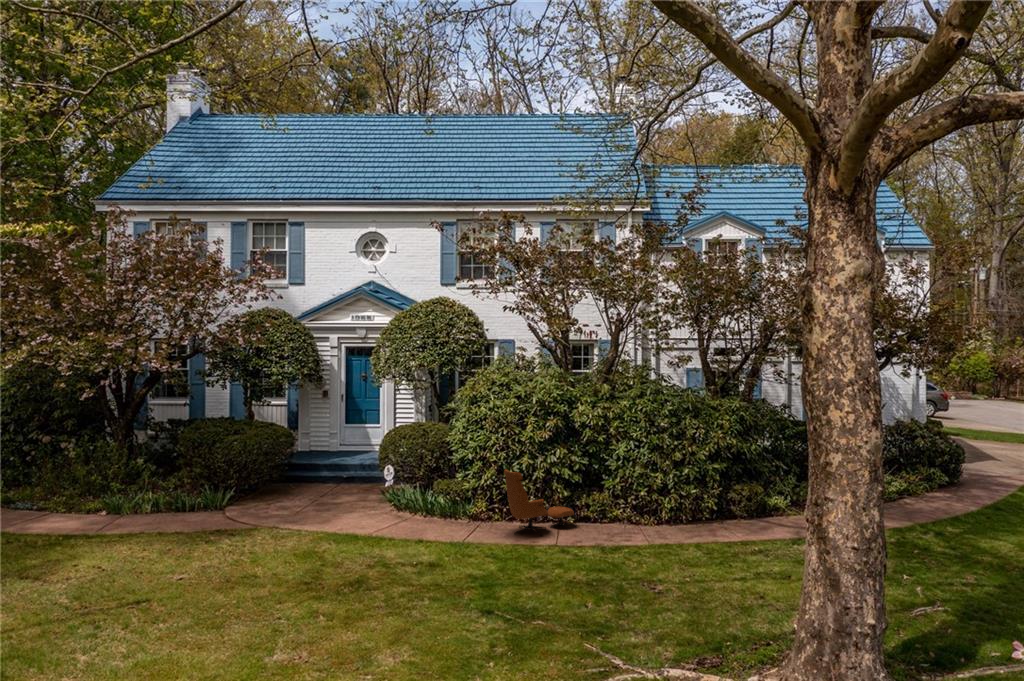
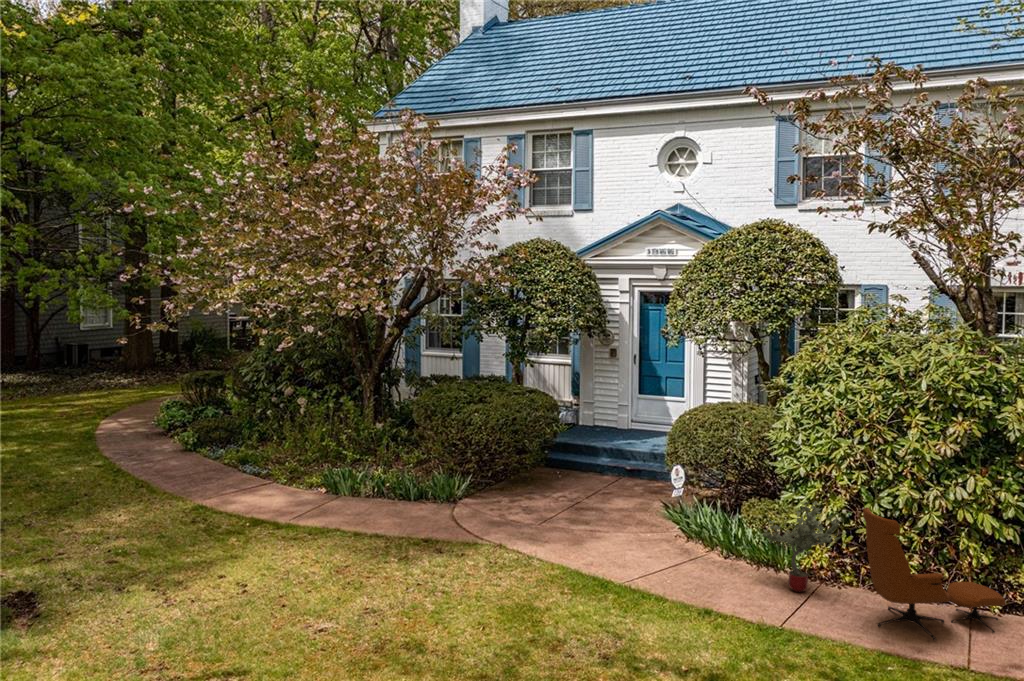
potted tree: none [450,471,493,527] -> present [763,501,840,592]

